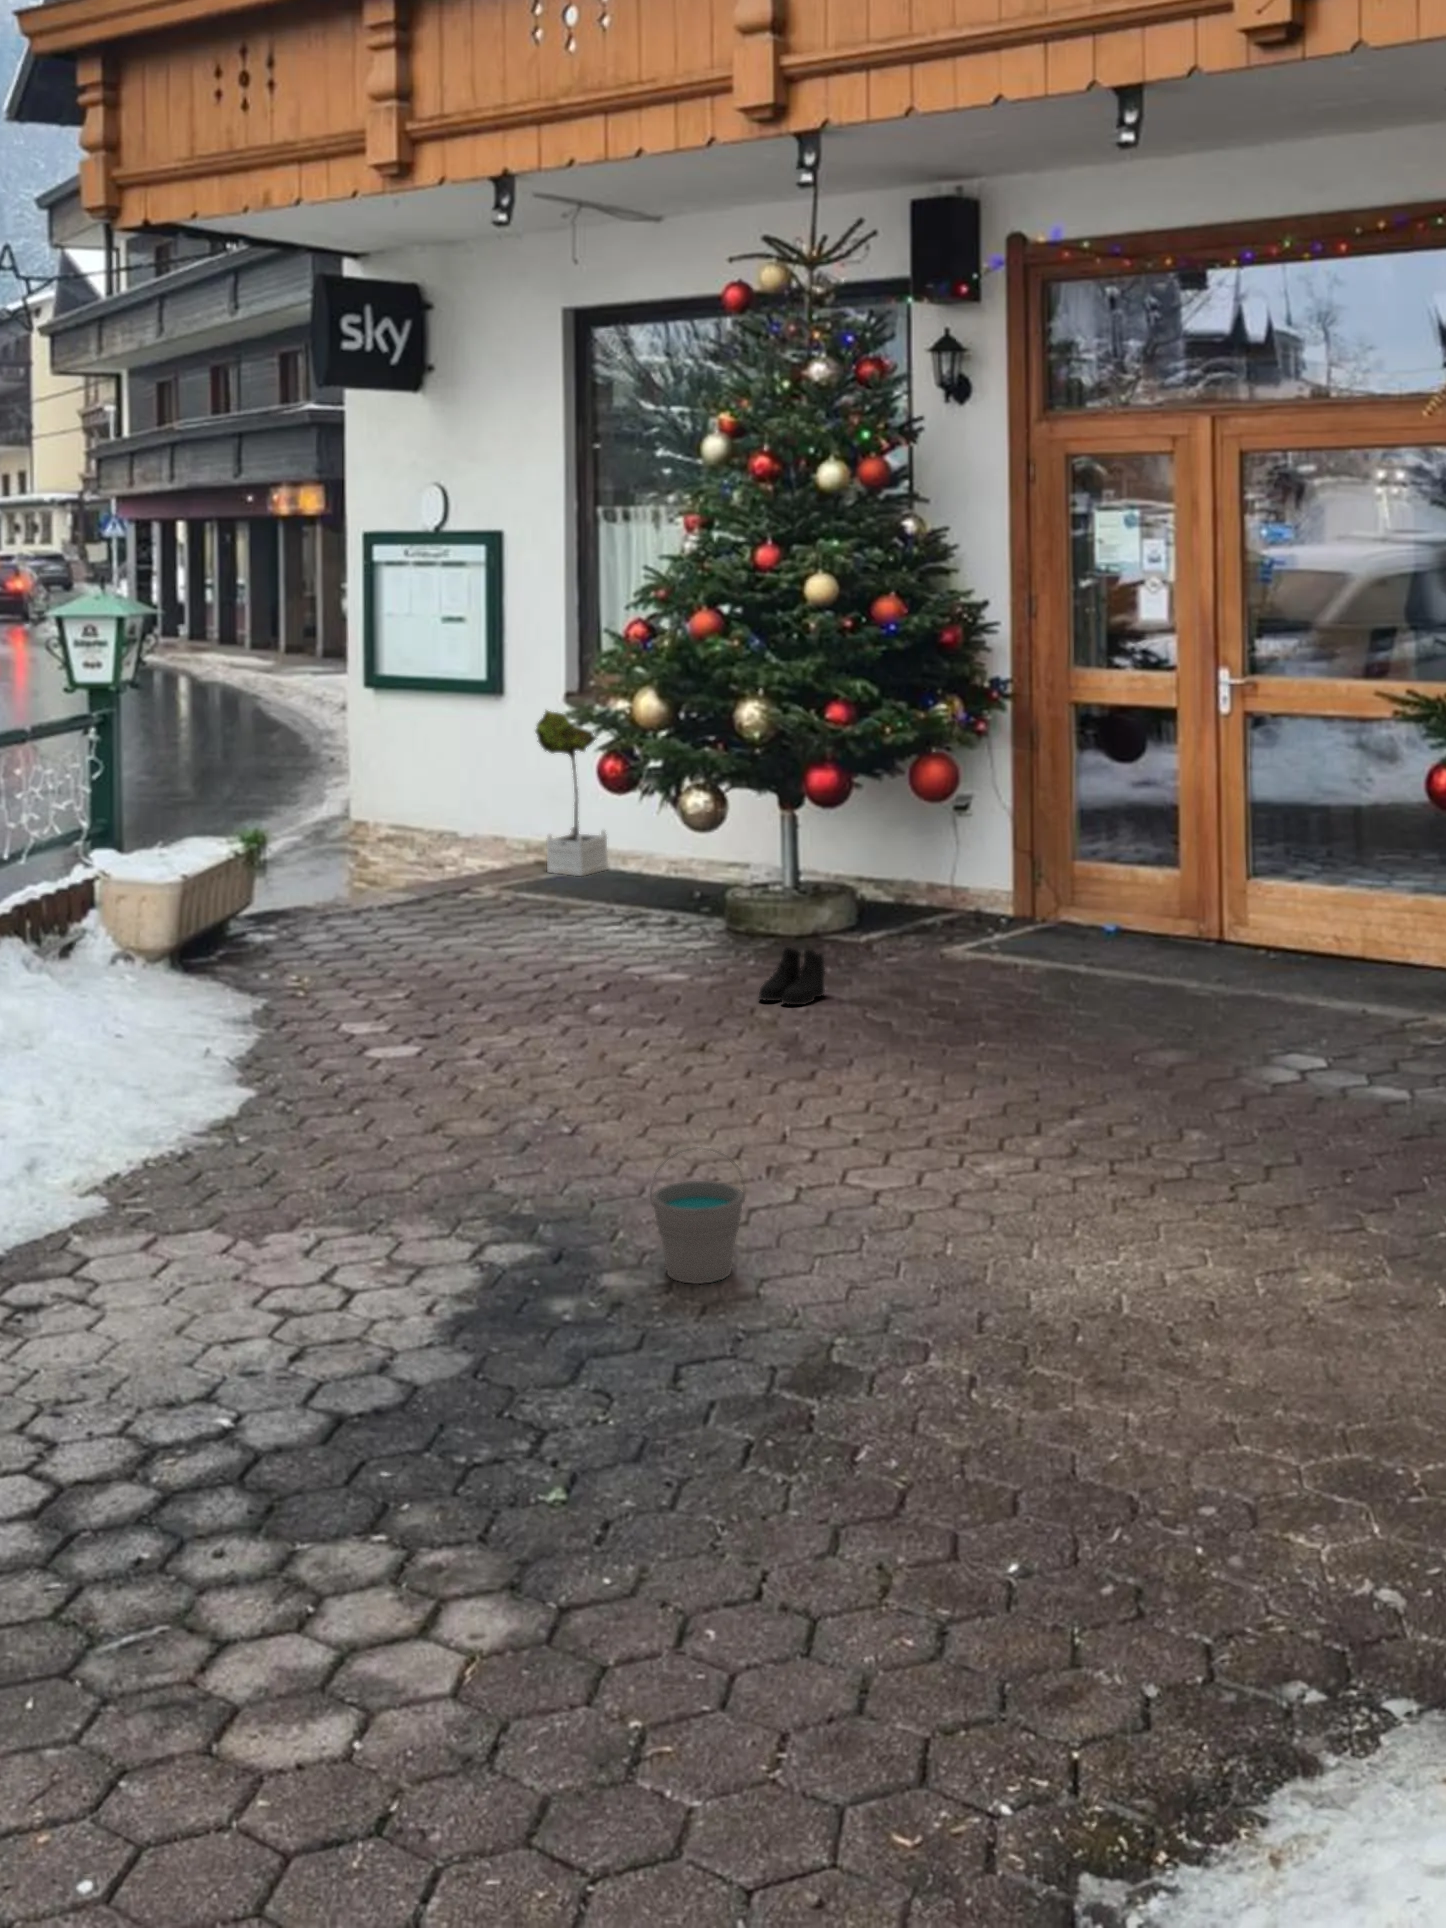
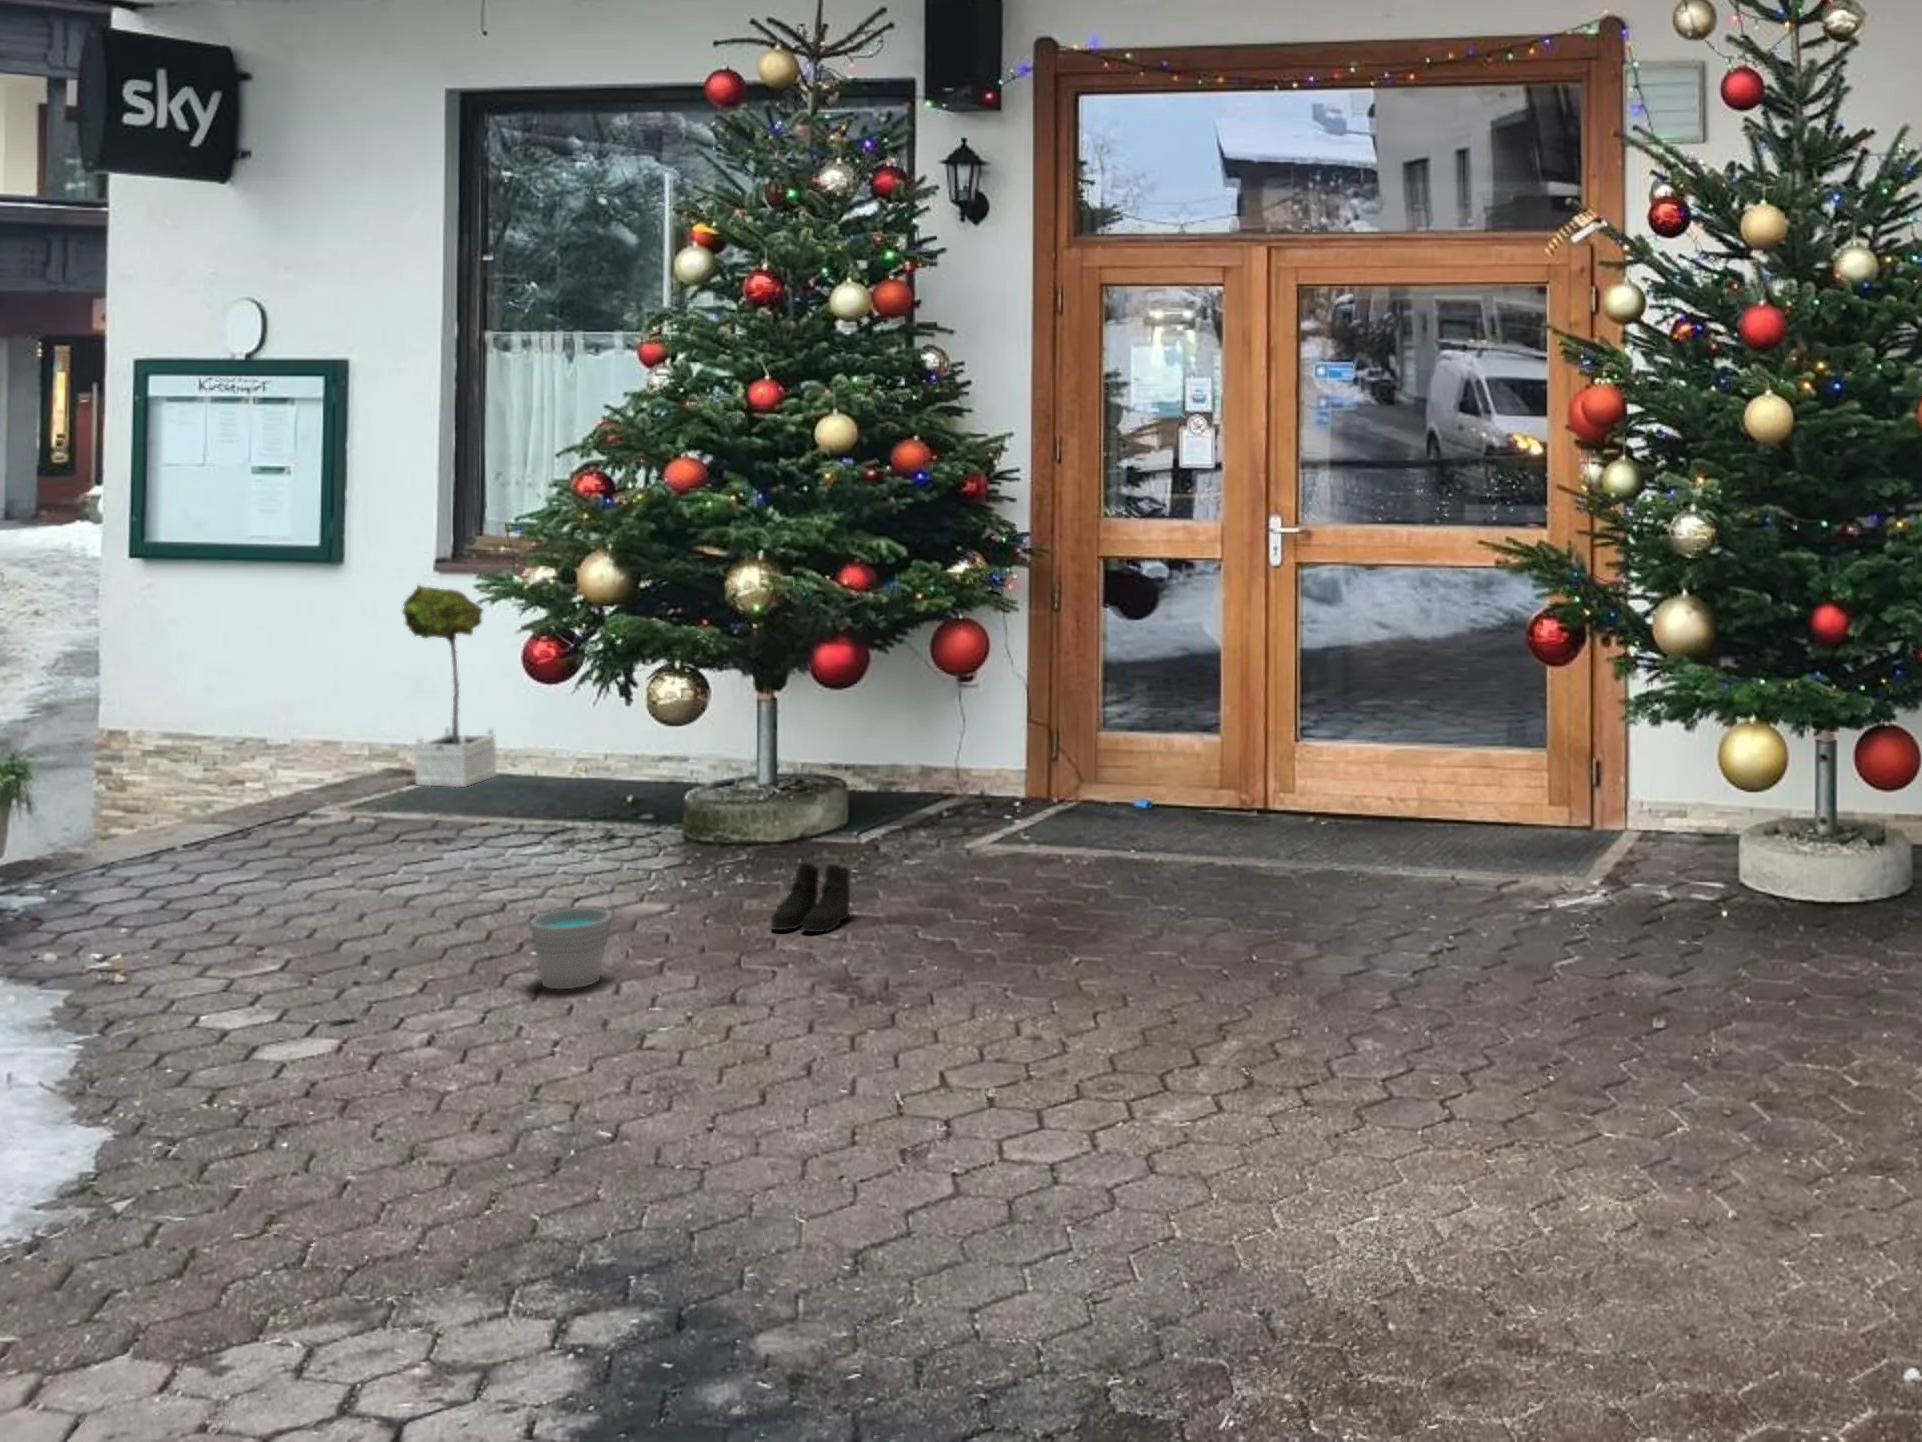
bucket: present [651,1161,745,1284] -> present [529,878,613,989]

